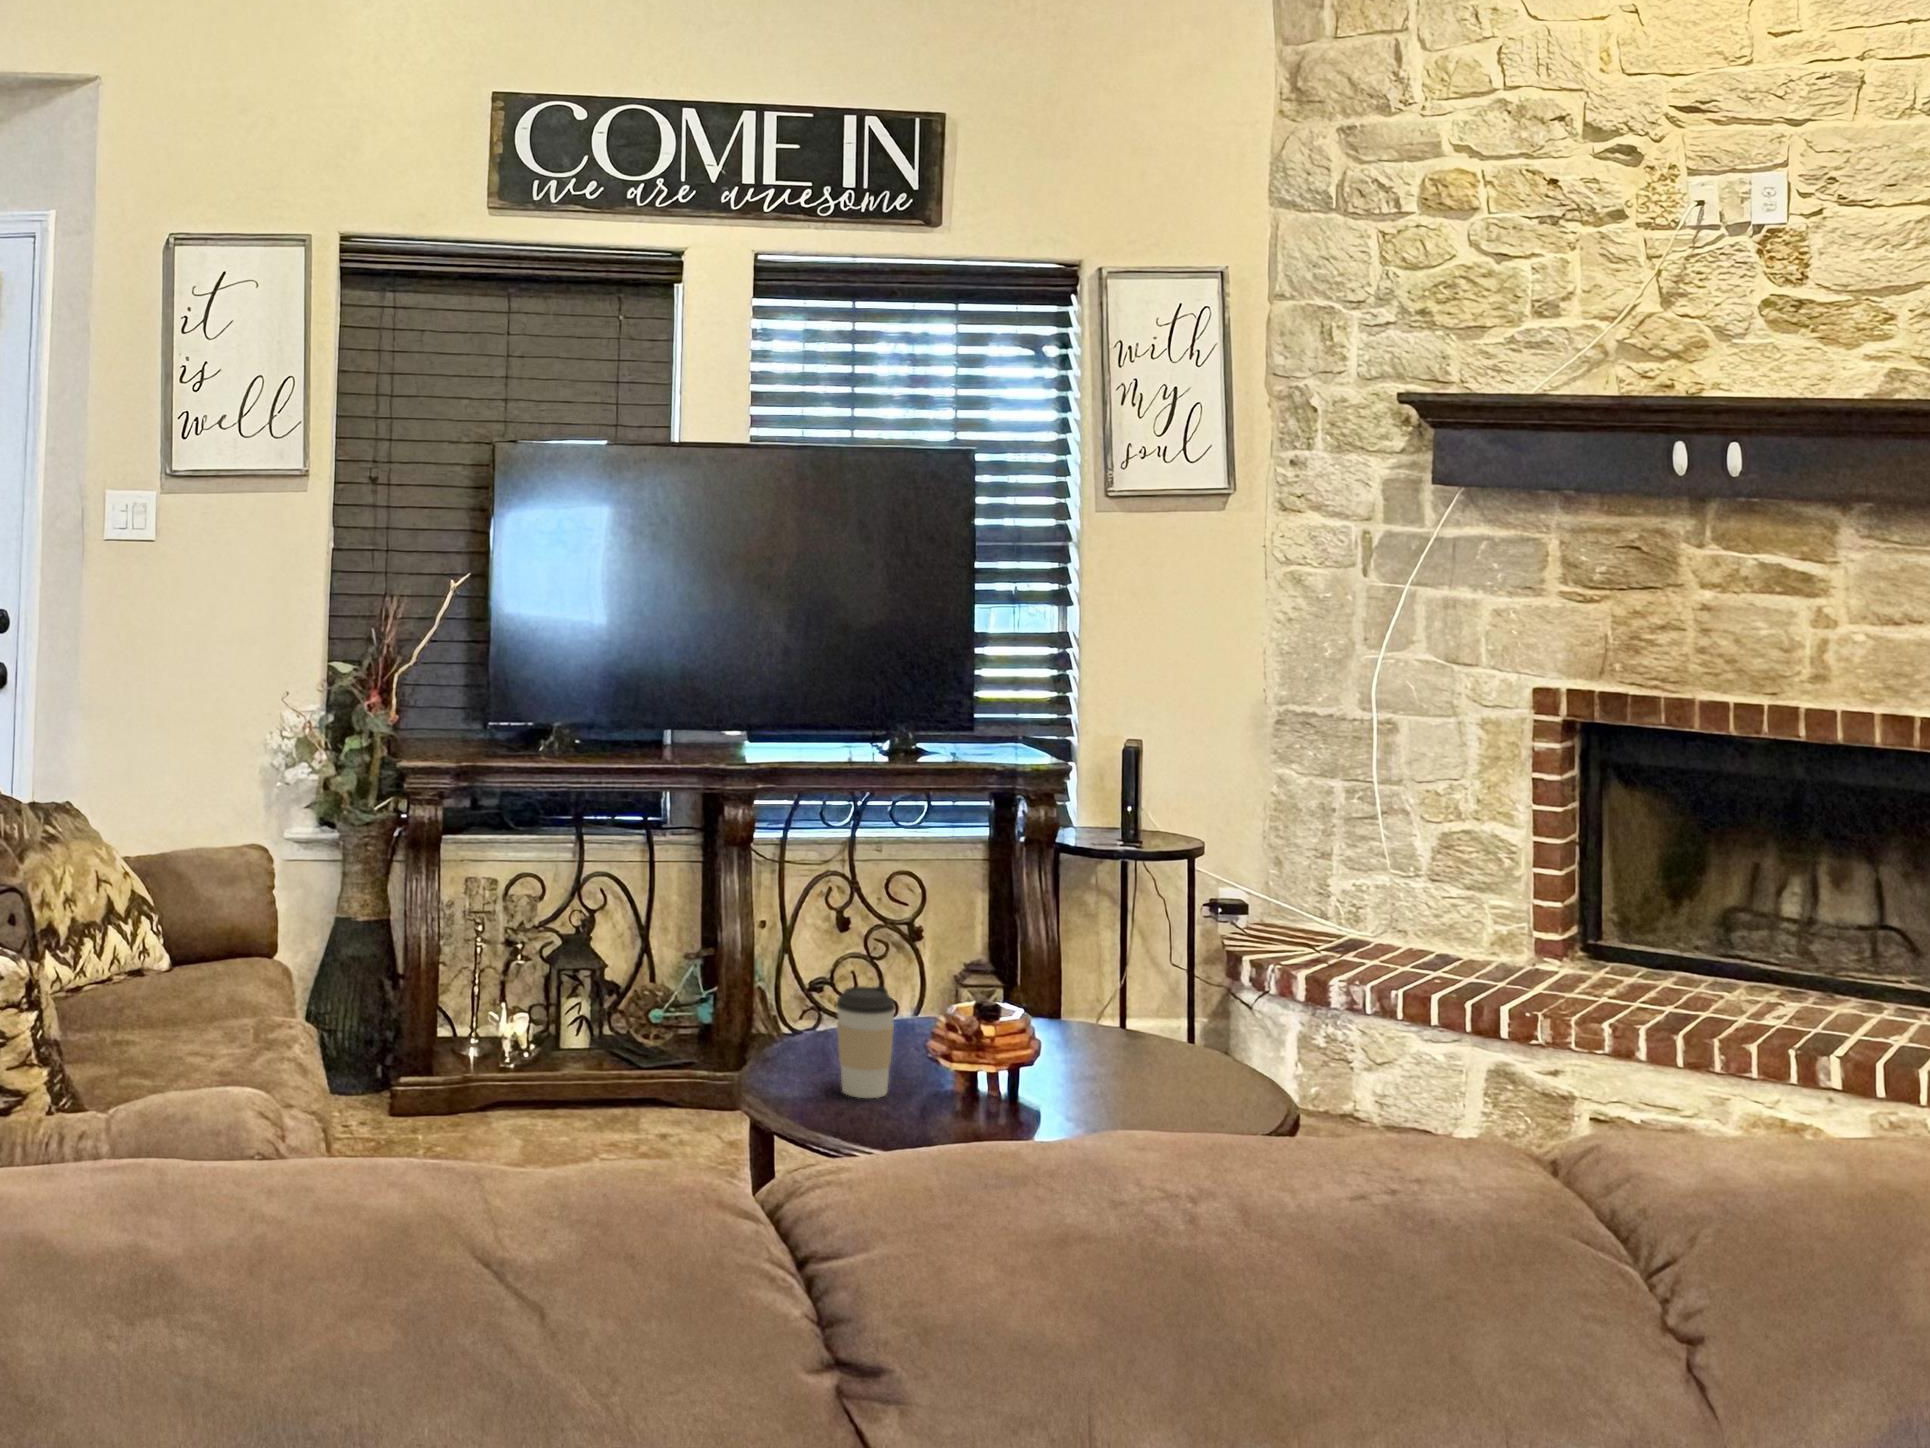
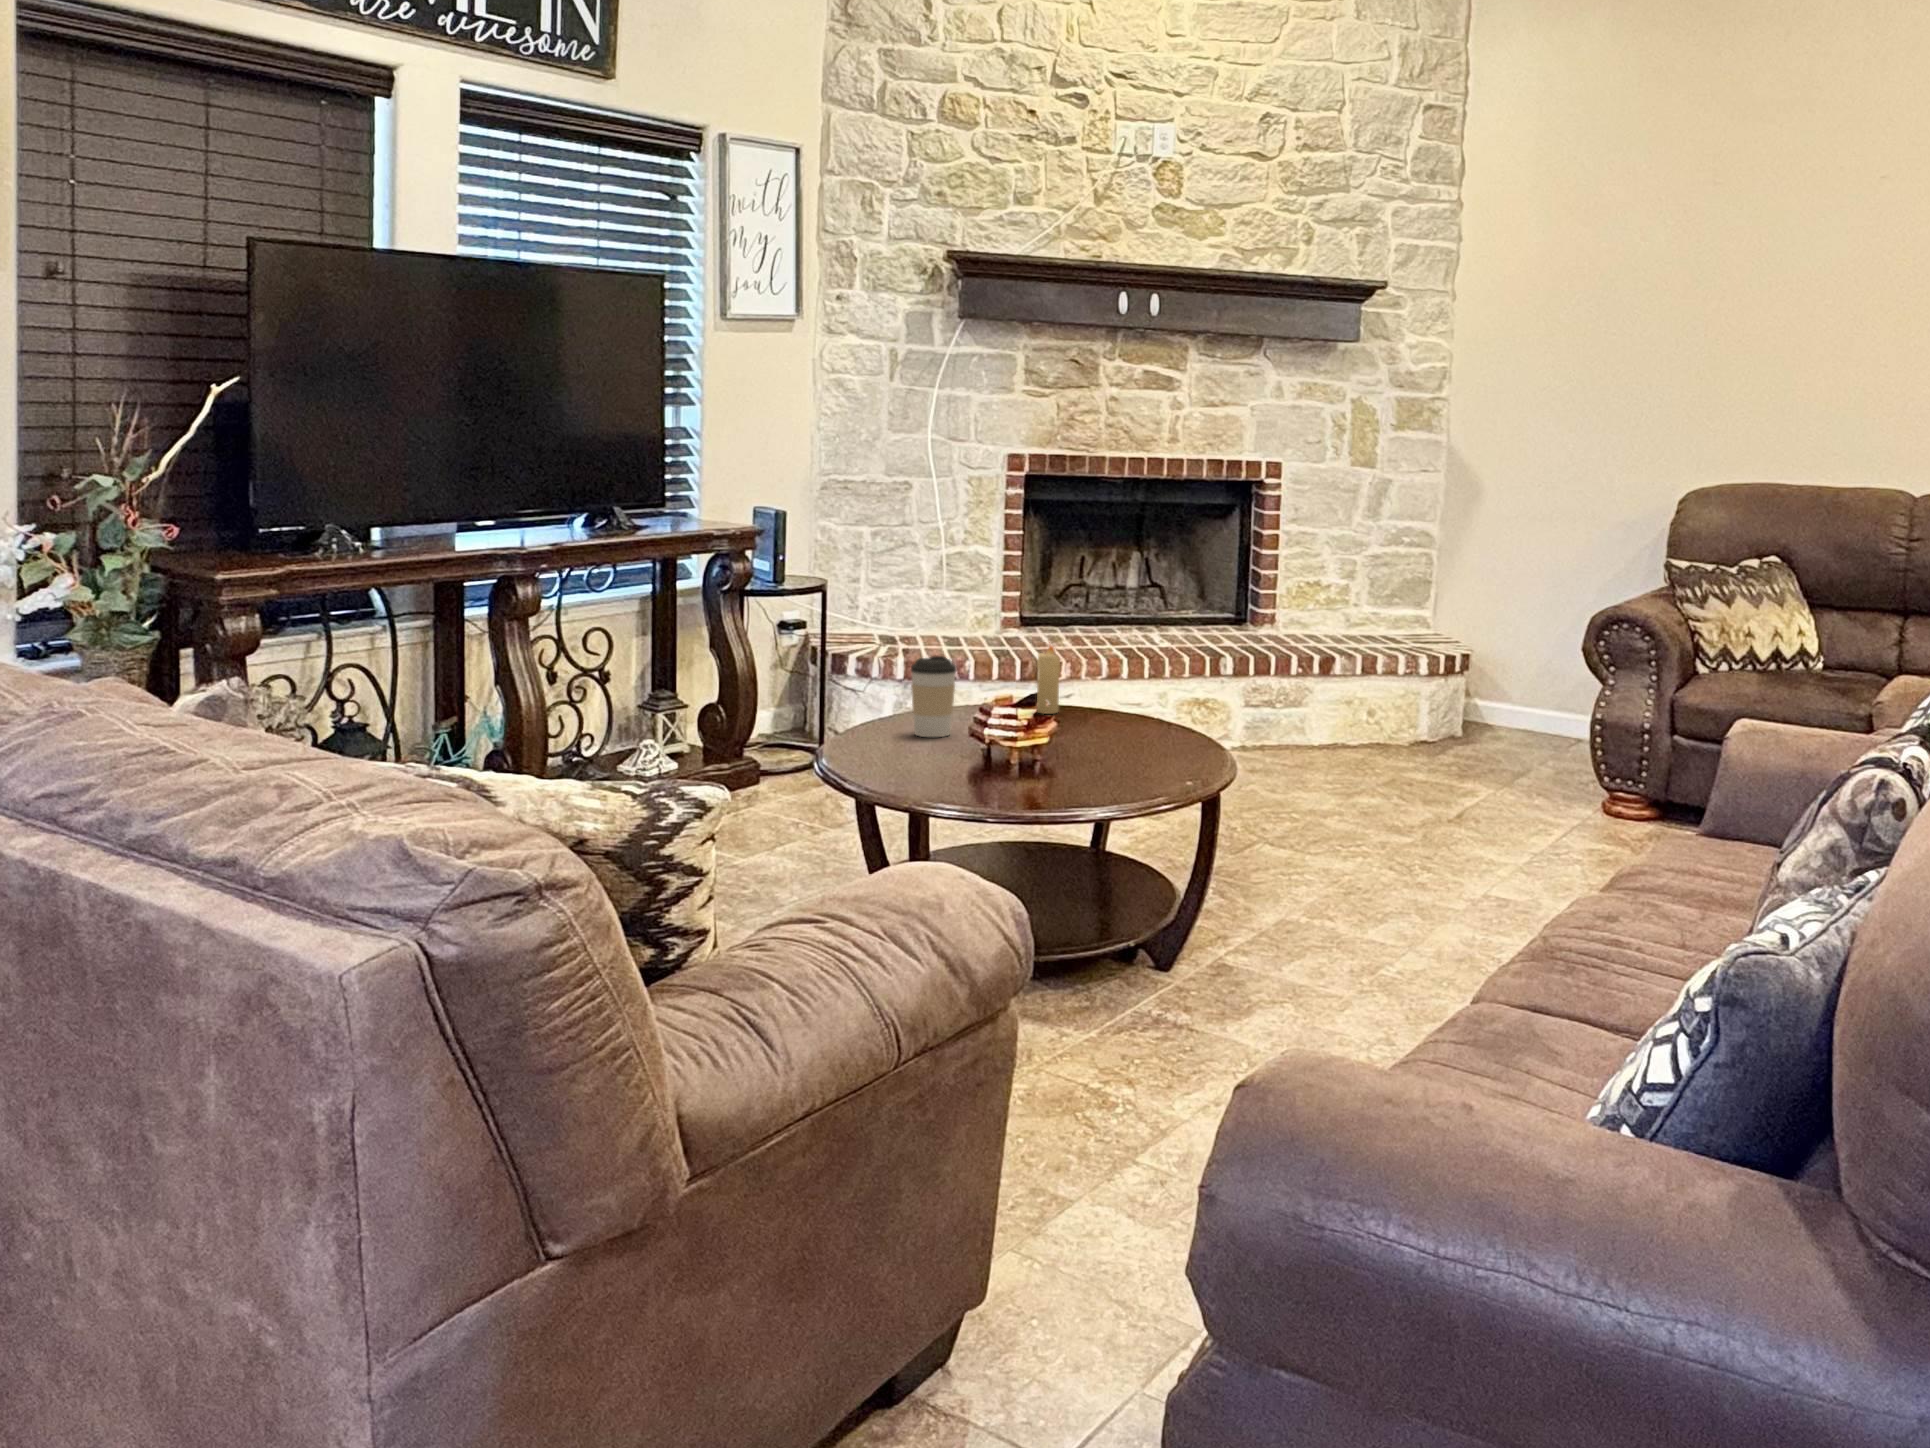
candle: none [1066,991,1101,1097] -> present [1037,642,1060,714]

